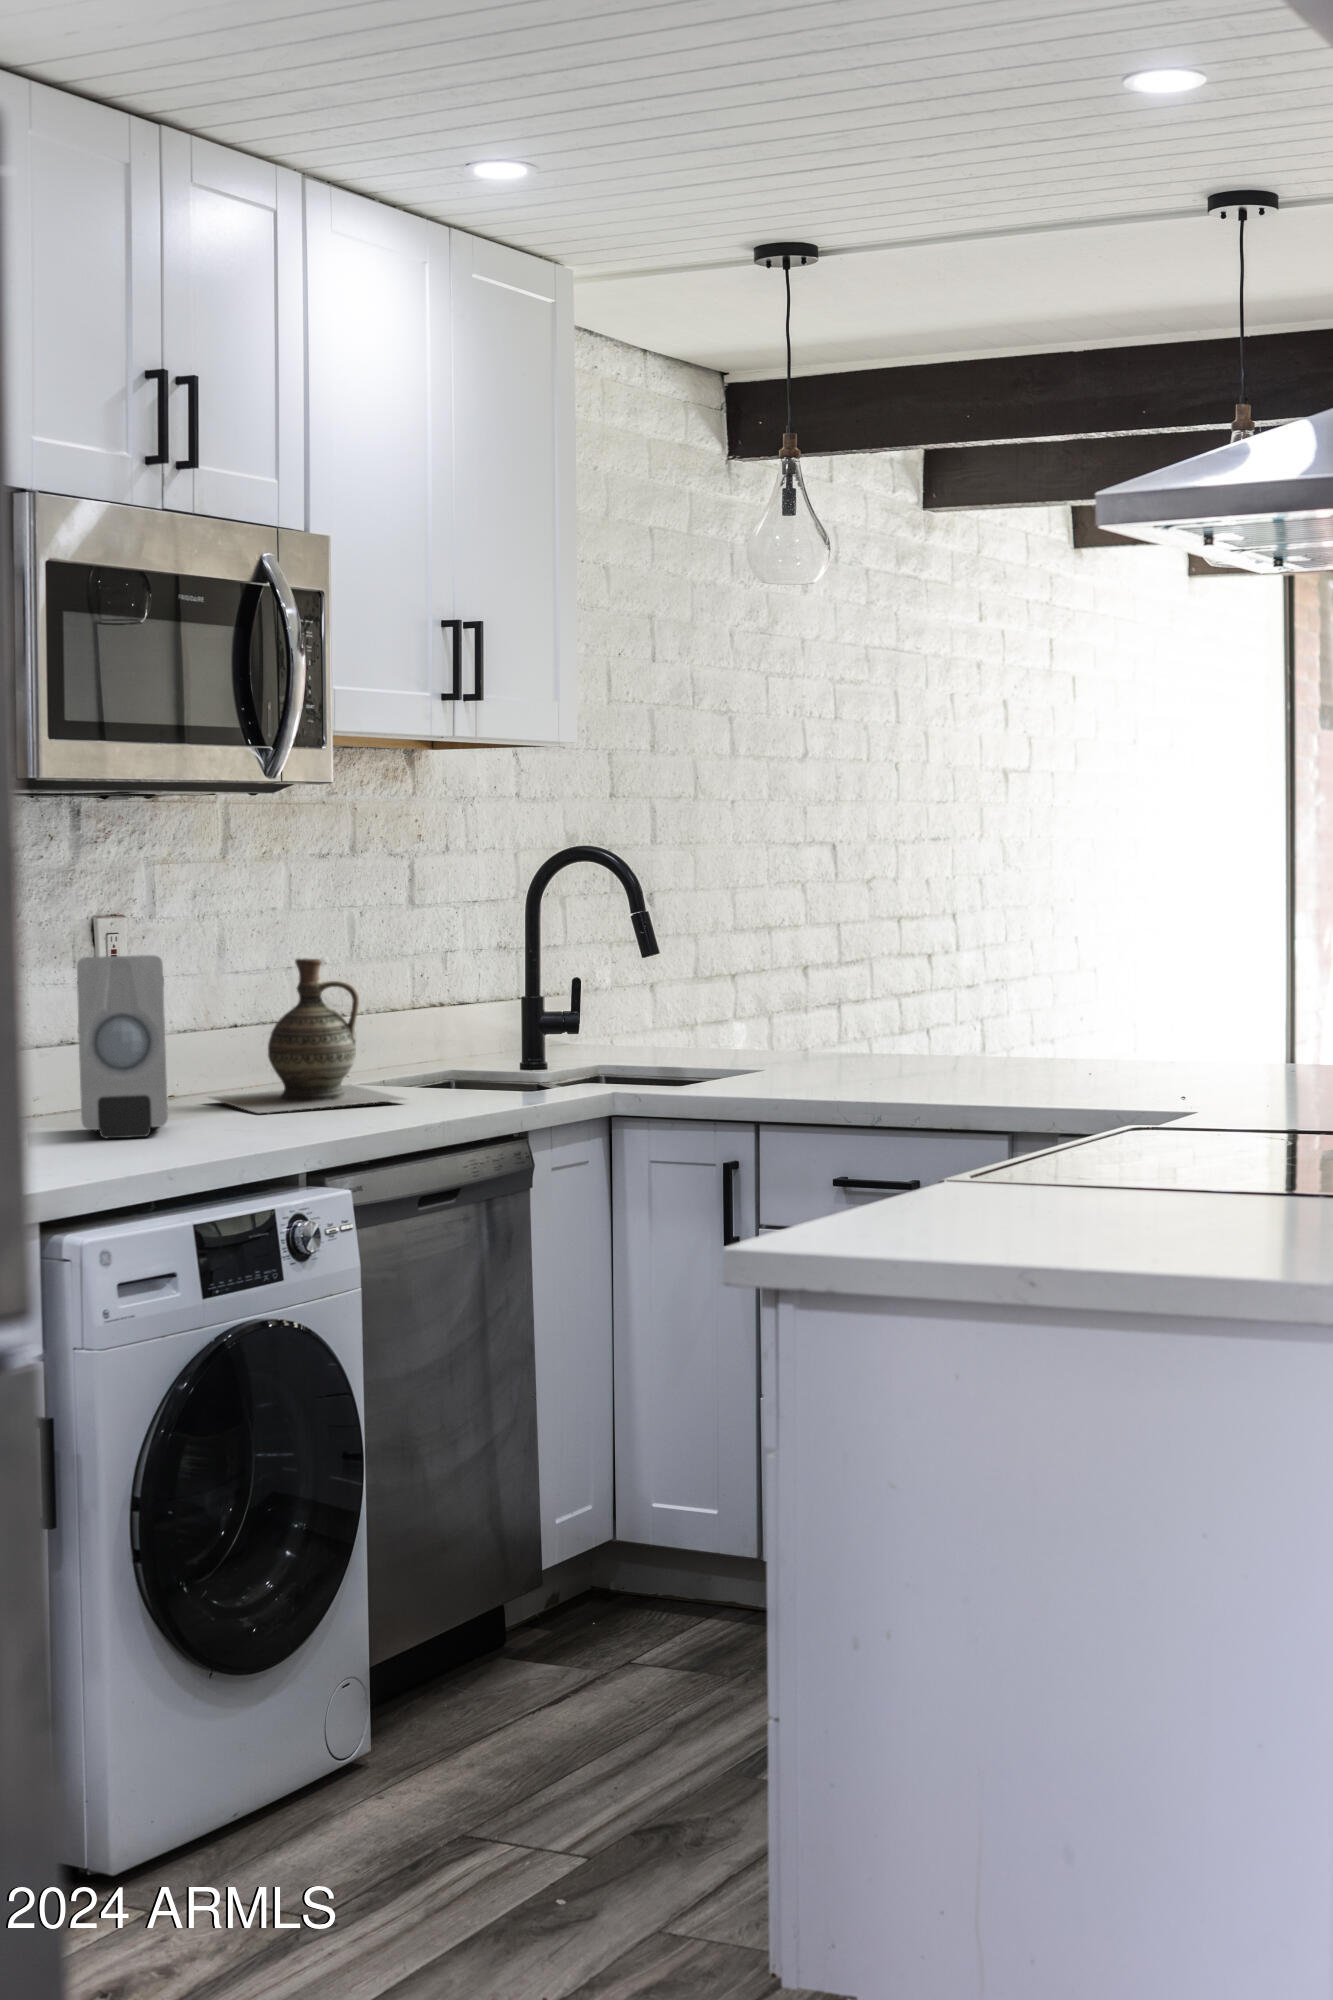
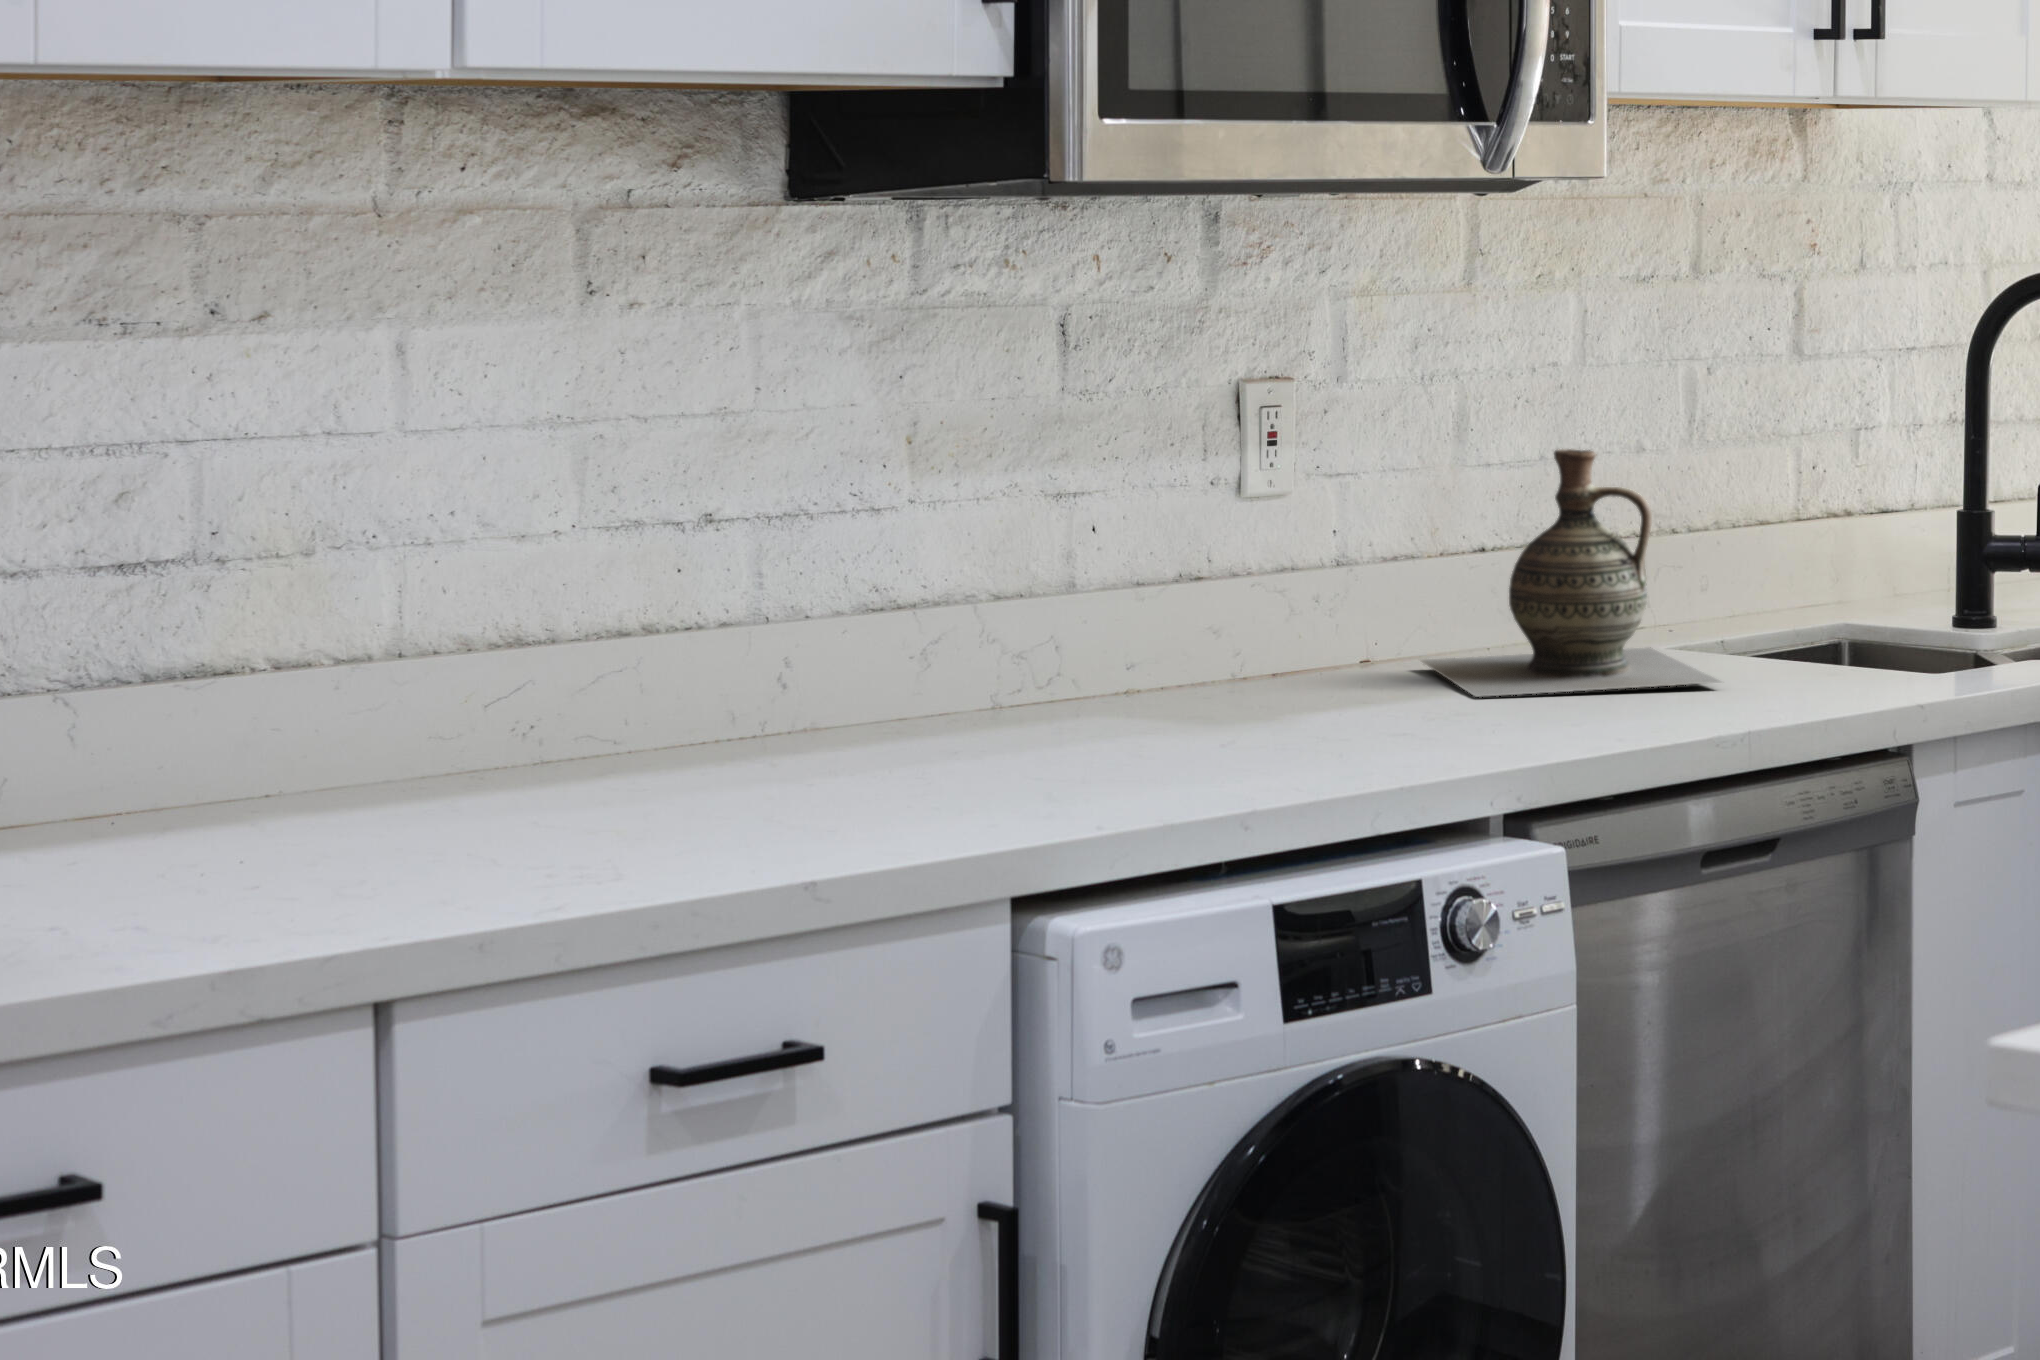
soap dispenser: present [77,955,168,1138] -> none [1171,451,1320,736]

